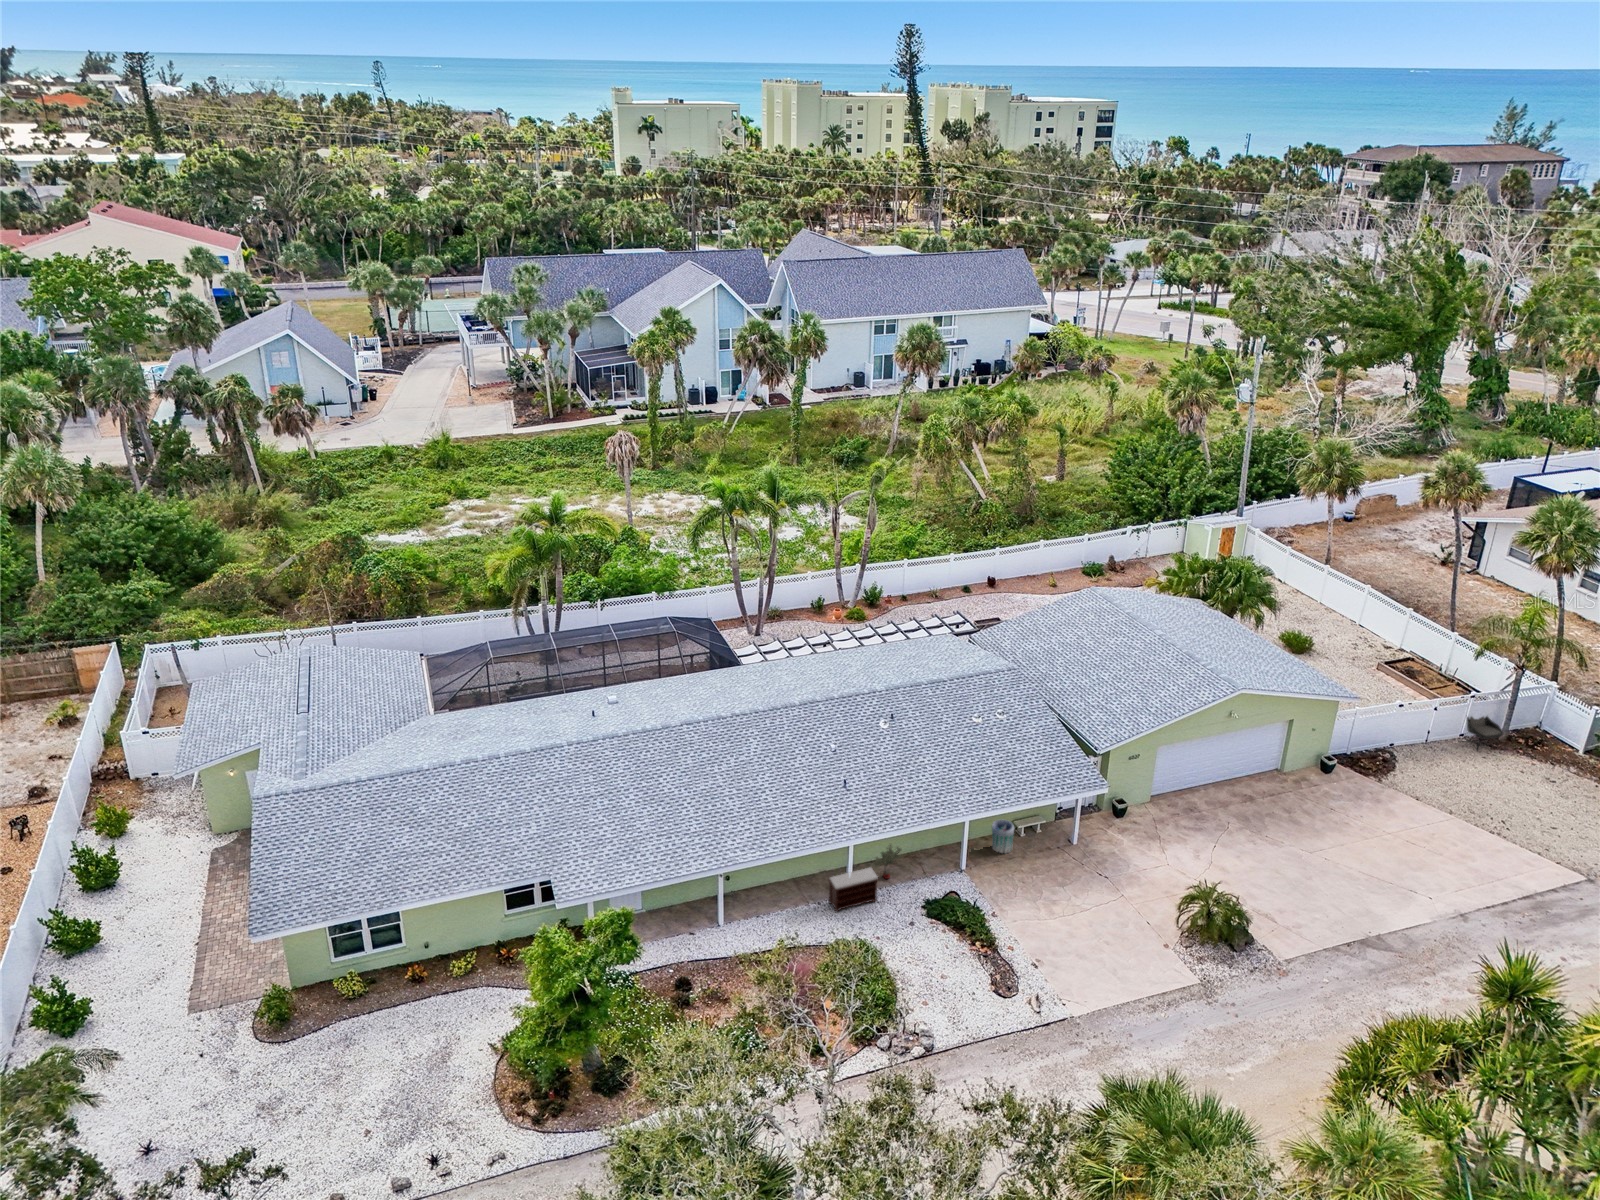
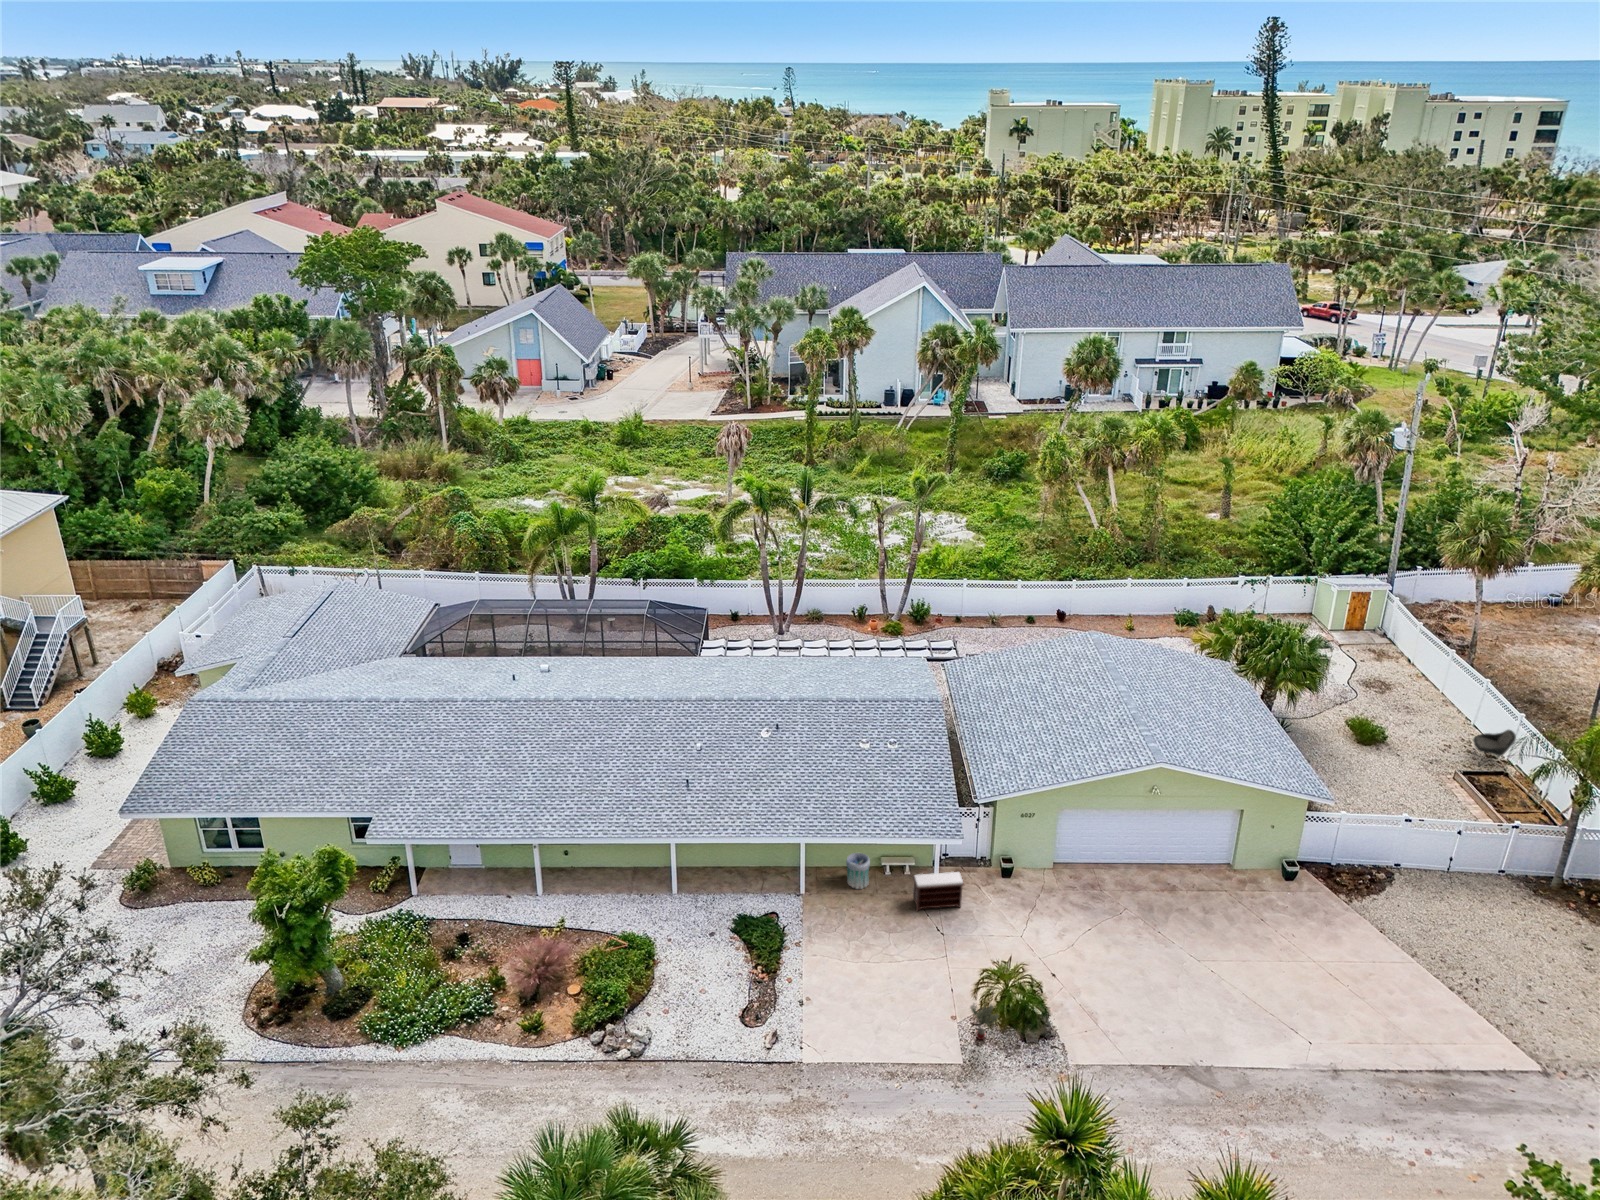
lounge chair: present [1466,716,1503,745] -> present [1473,730,1516,769]
potted tree: present [873,845,902,879] -> present [971,1004,999,1040]
bench: present [828,868,879,912] -> present [913,872,964,911]

